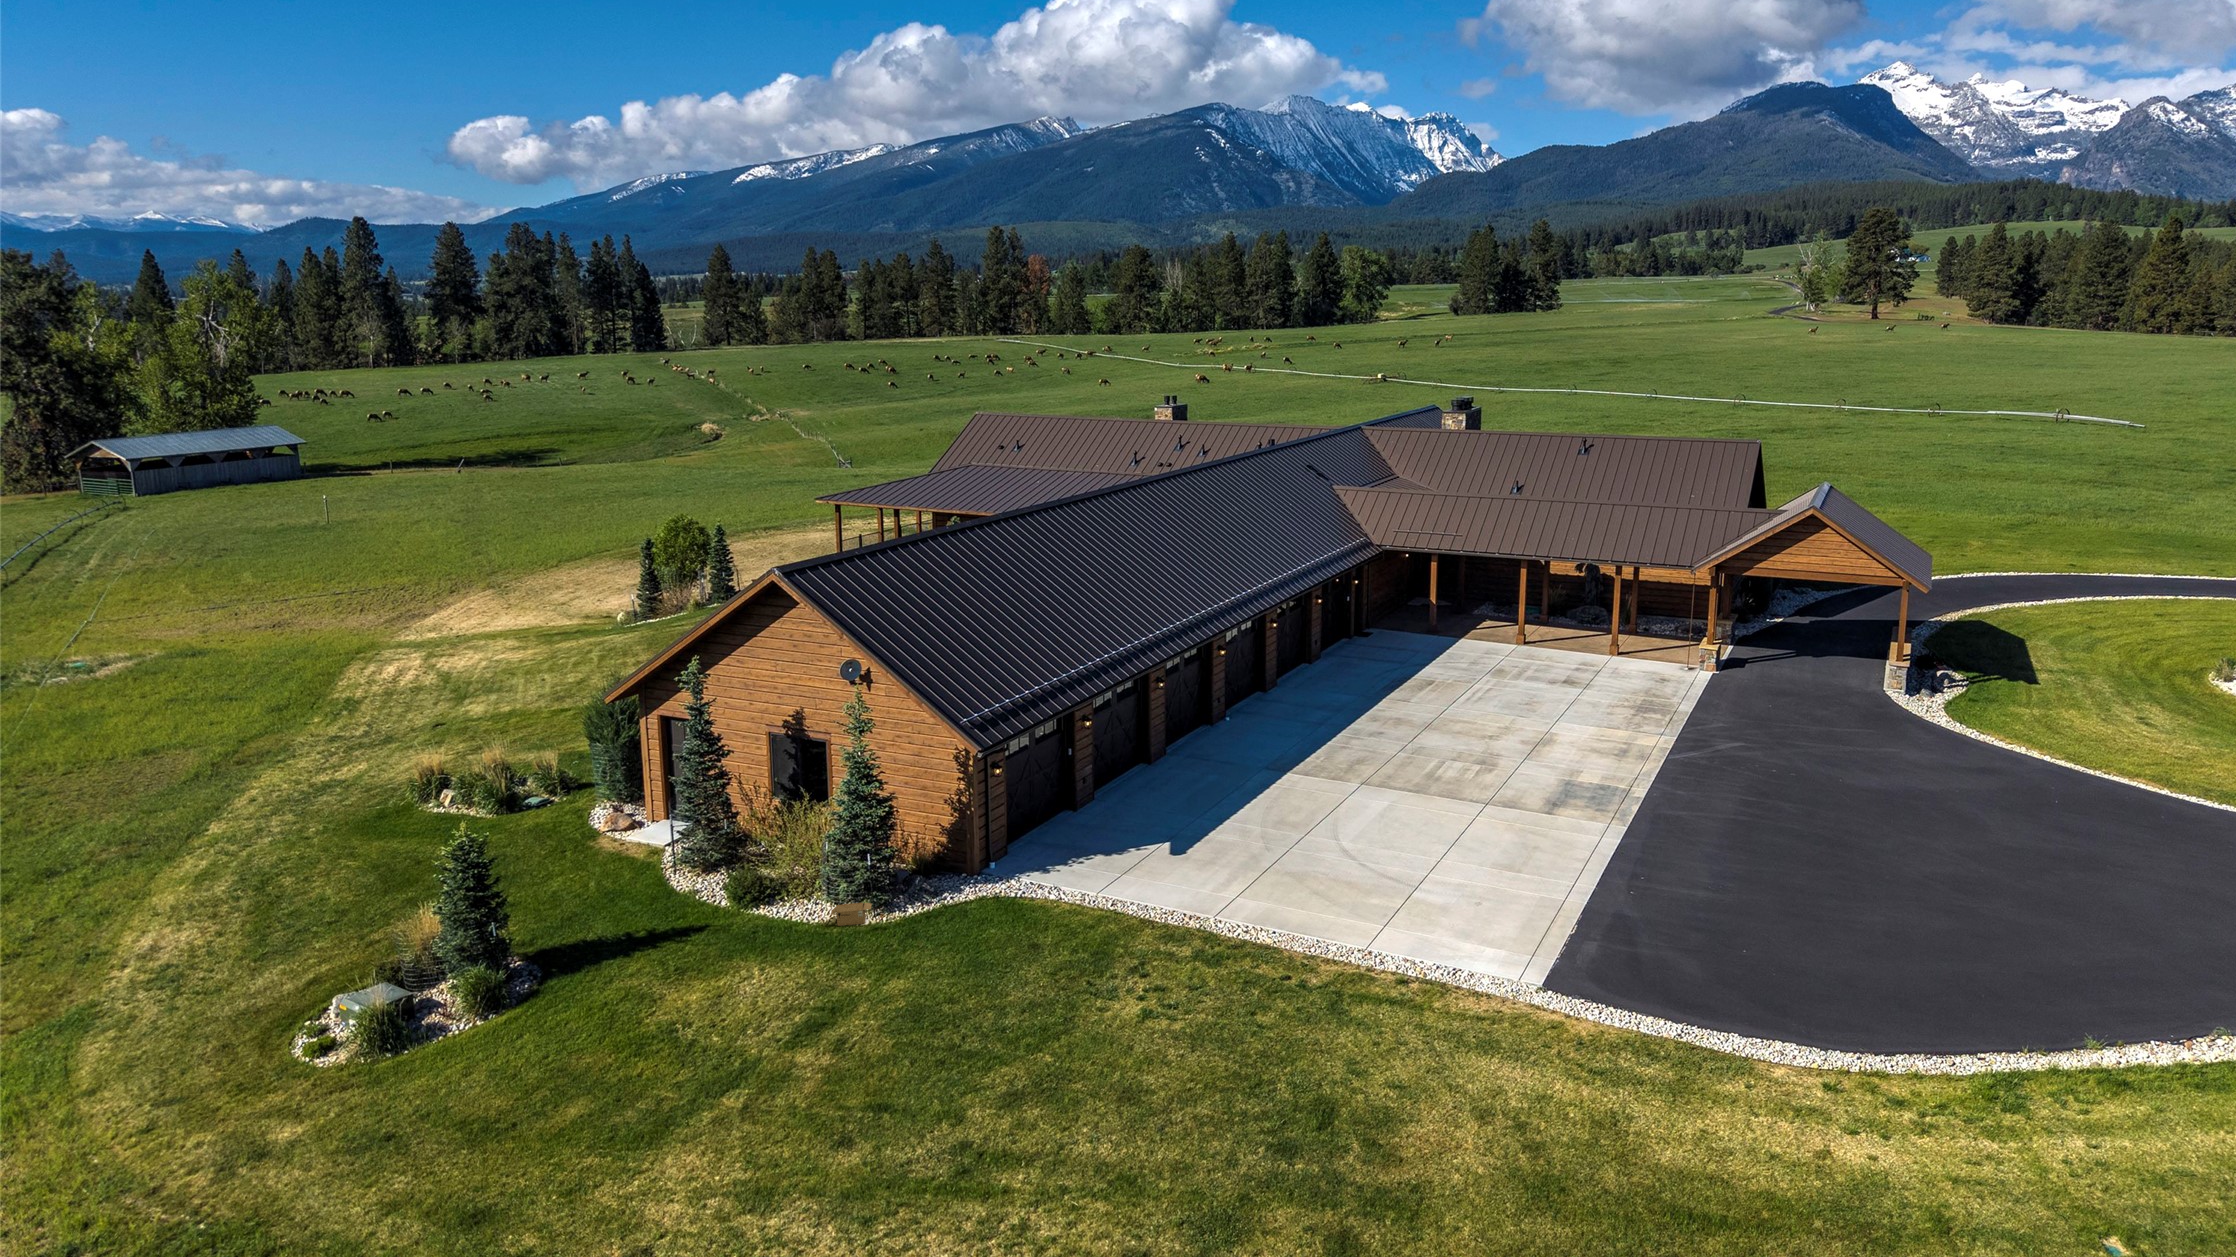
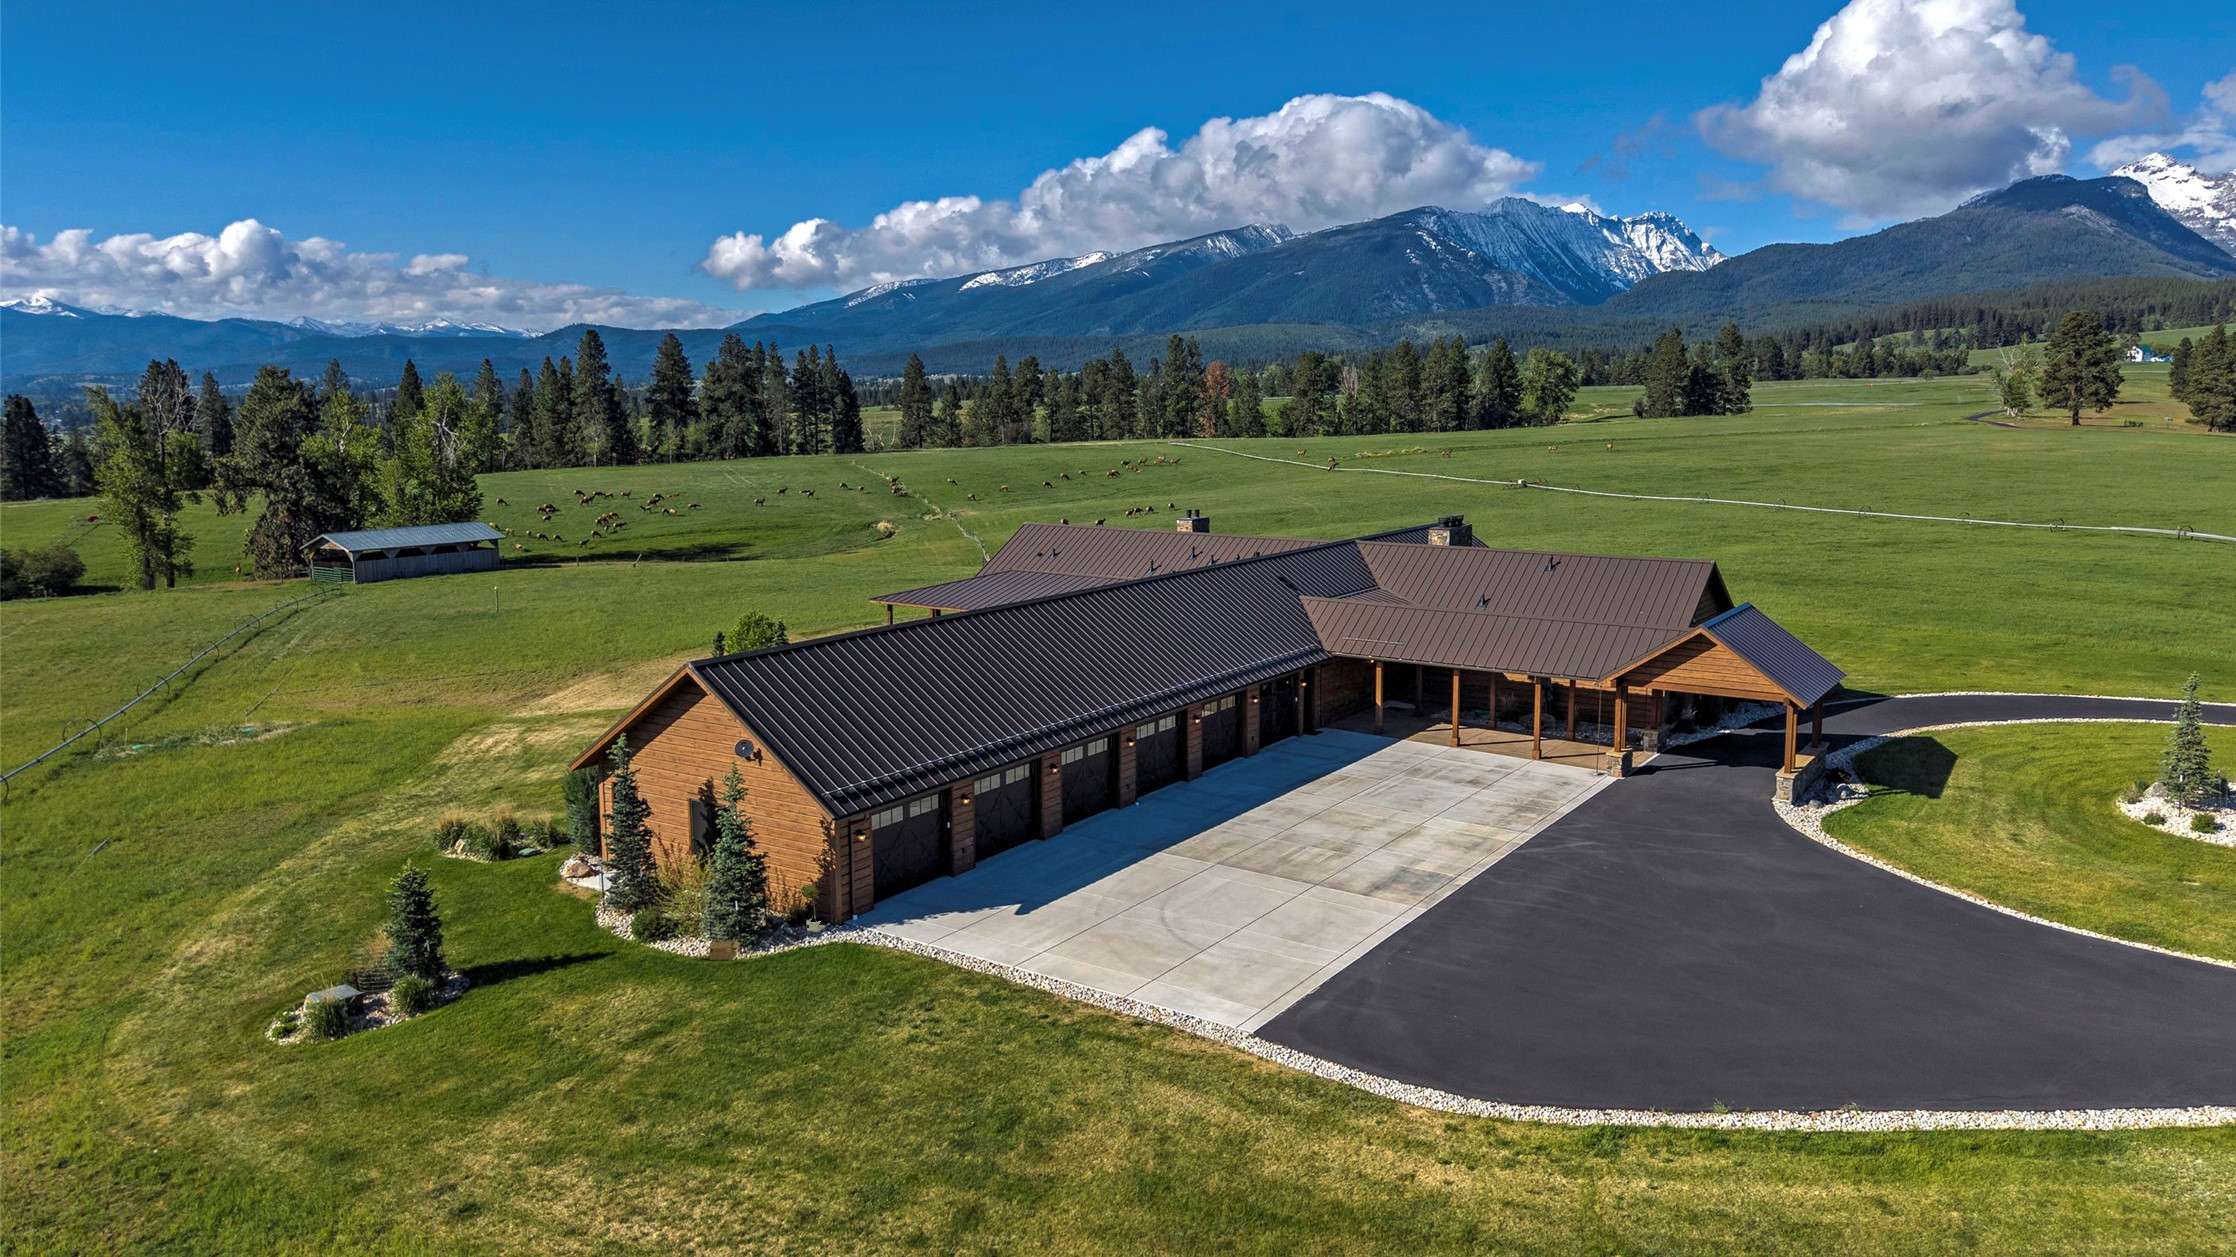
potted tree: none [927,830,955,884] -> present [801,885,825,932]

